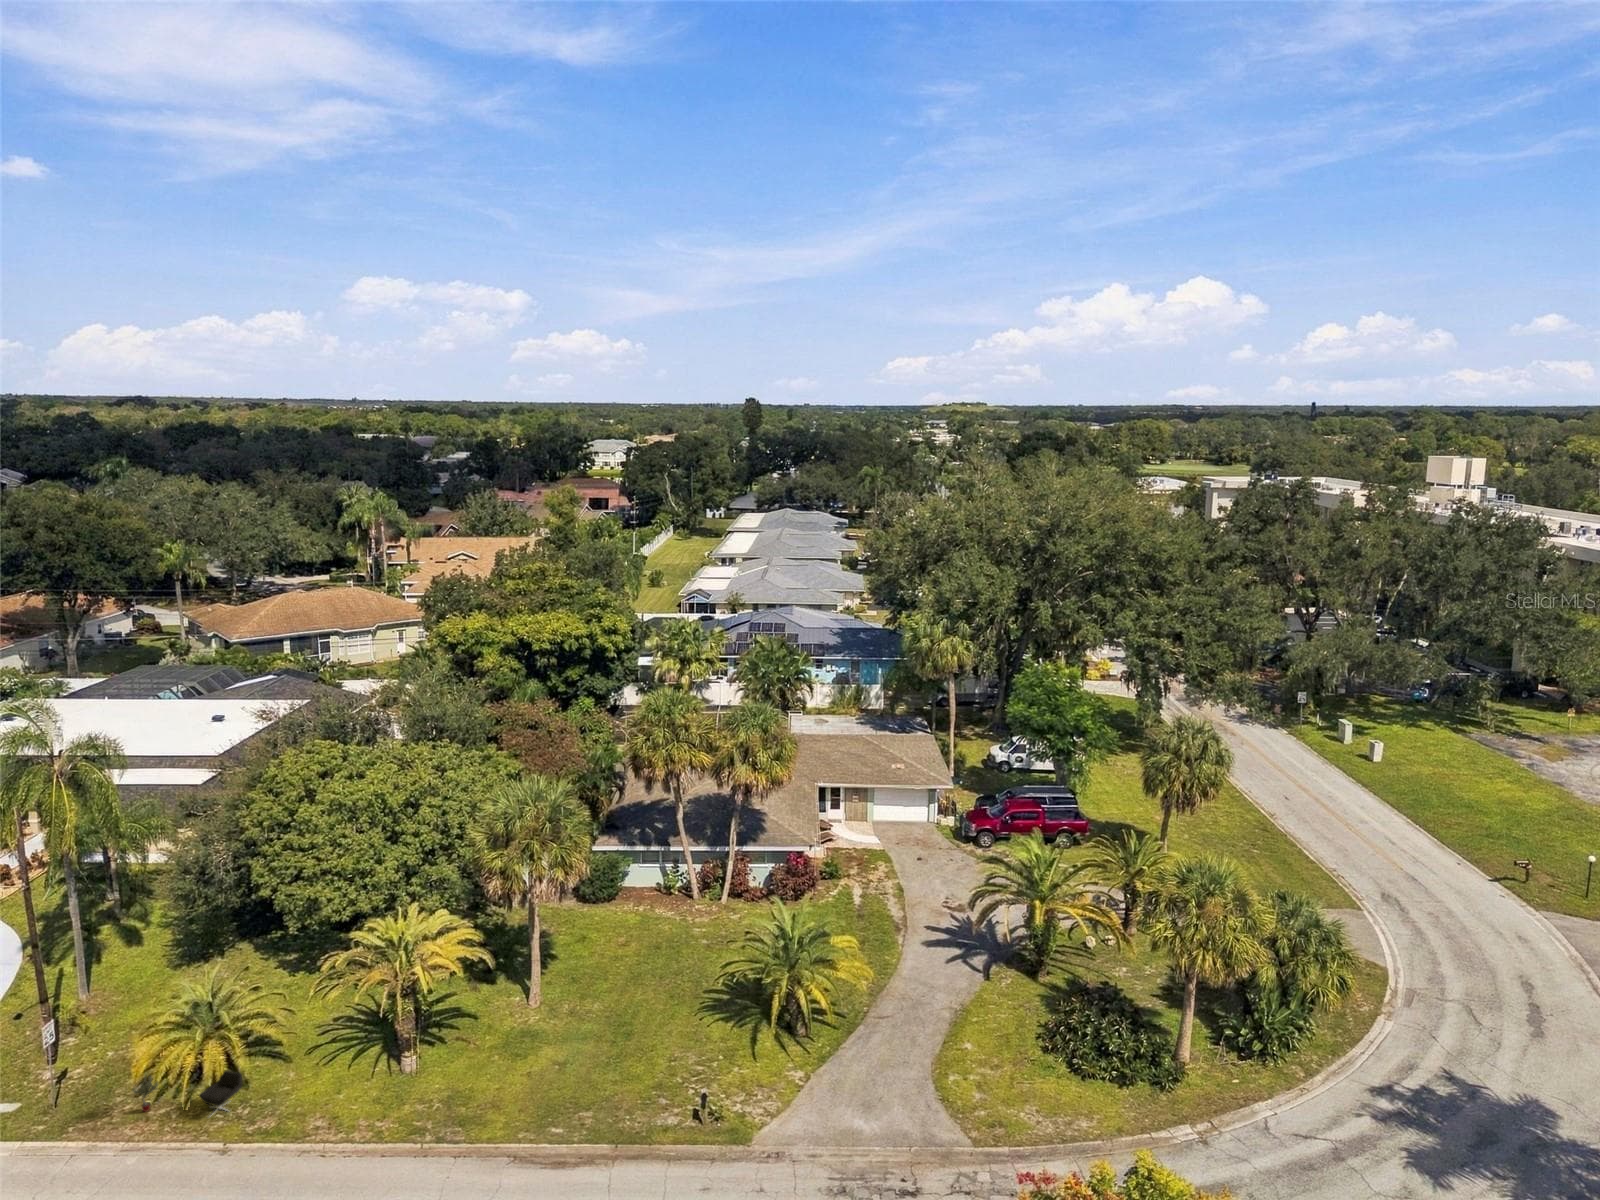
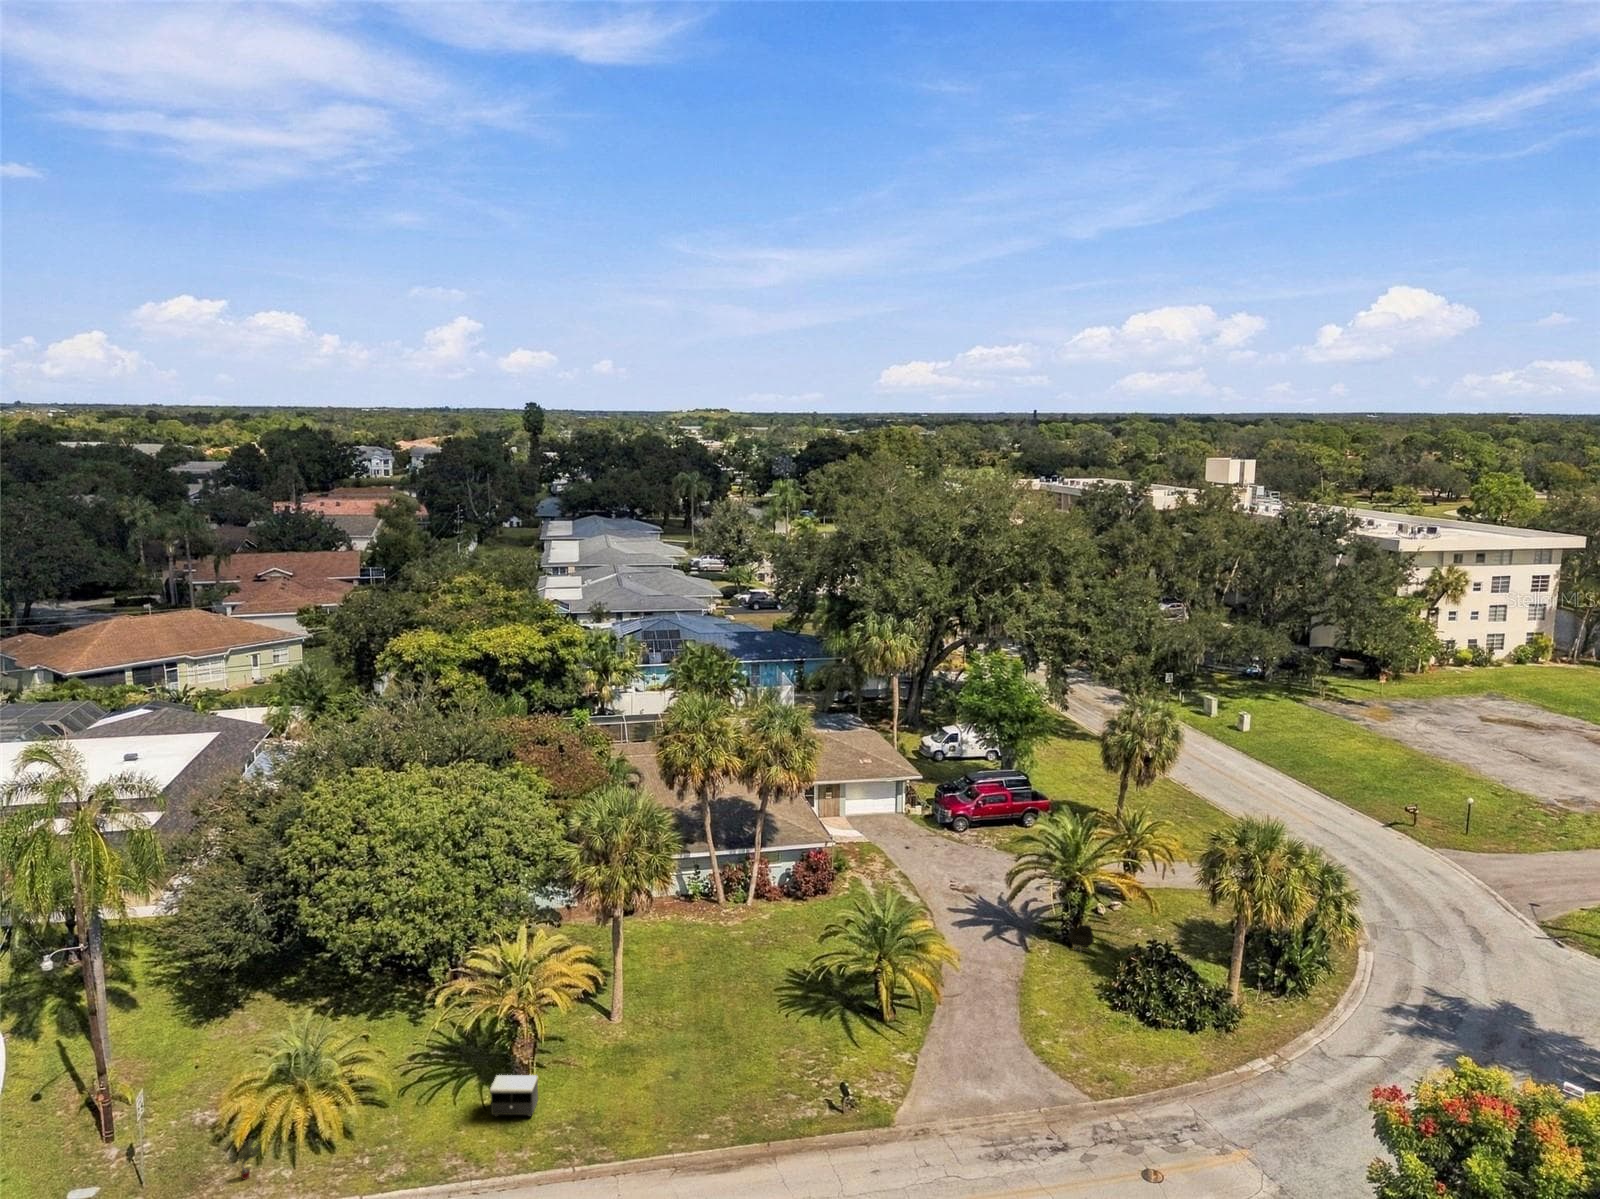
storage bench: none [374,1044,424,1087] -> present [490,1075,538,1116]
lounge chair: present [198,1071,242,1110] -> present [1069,924,1094,951]

